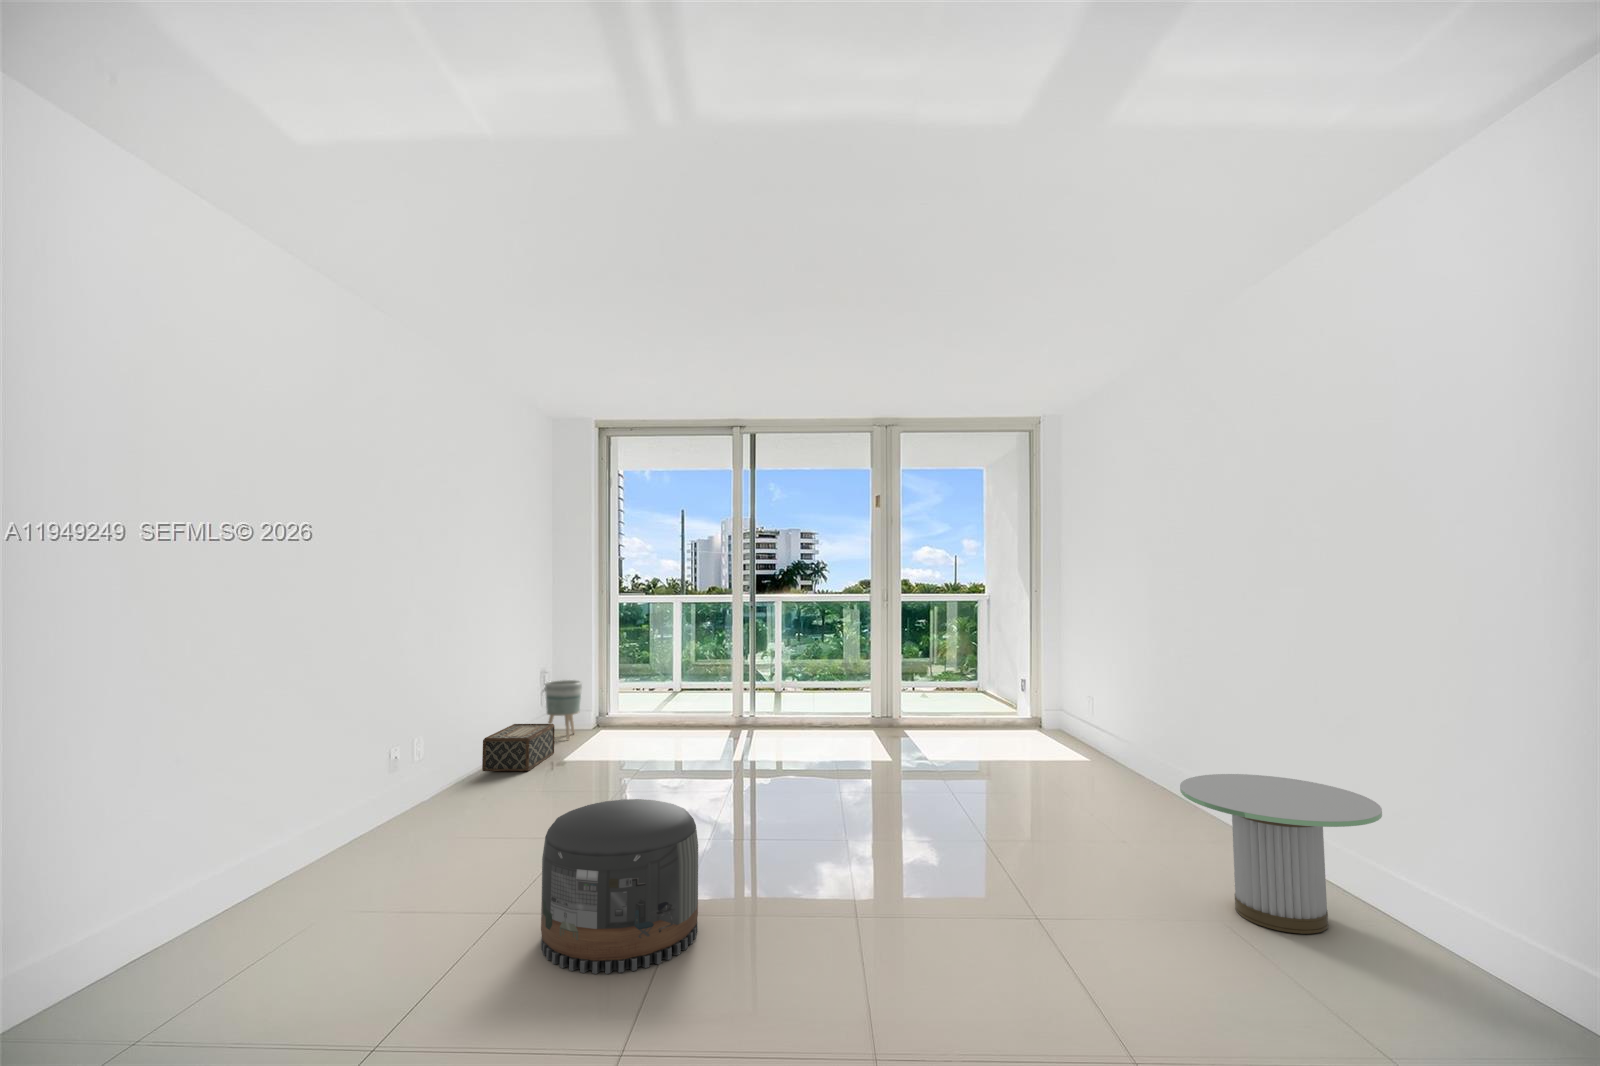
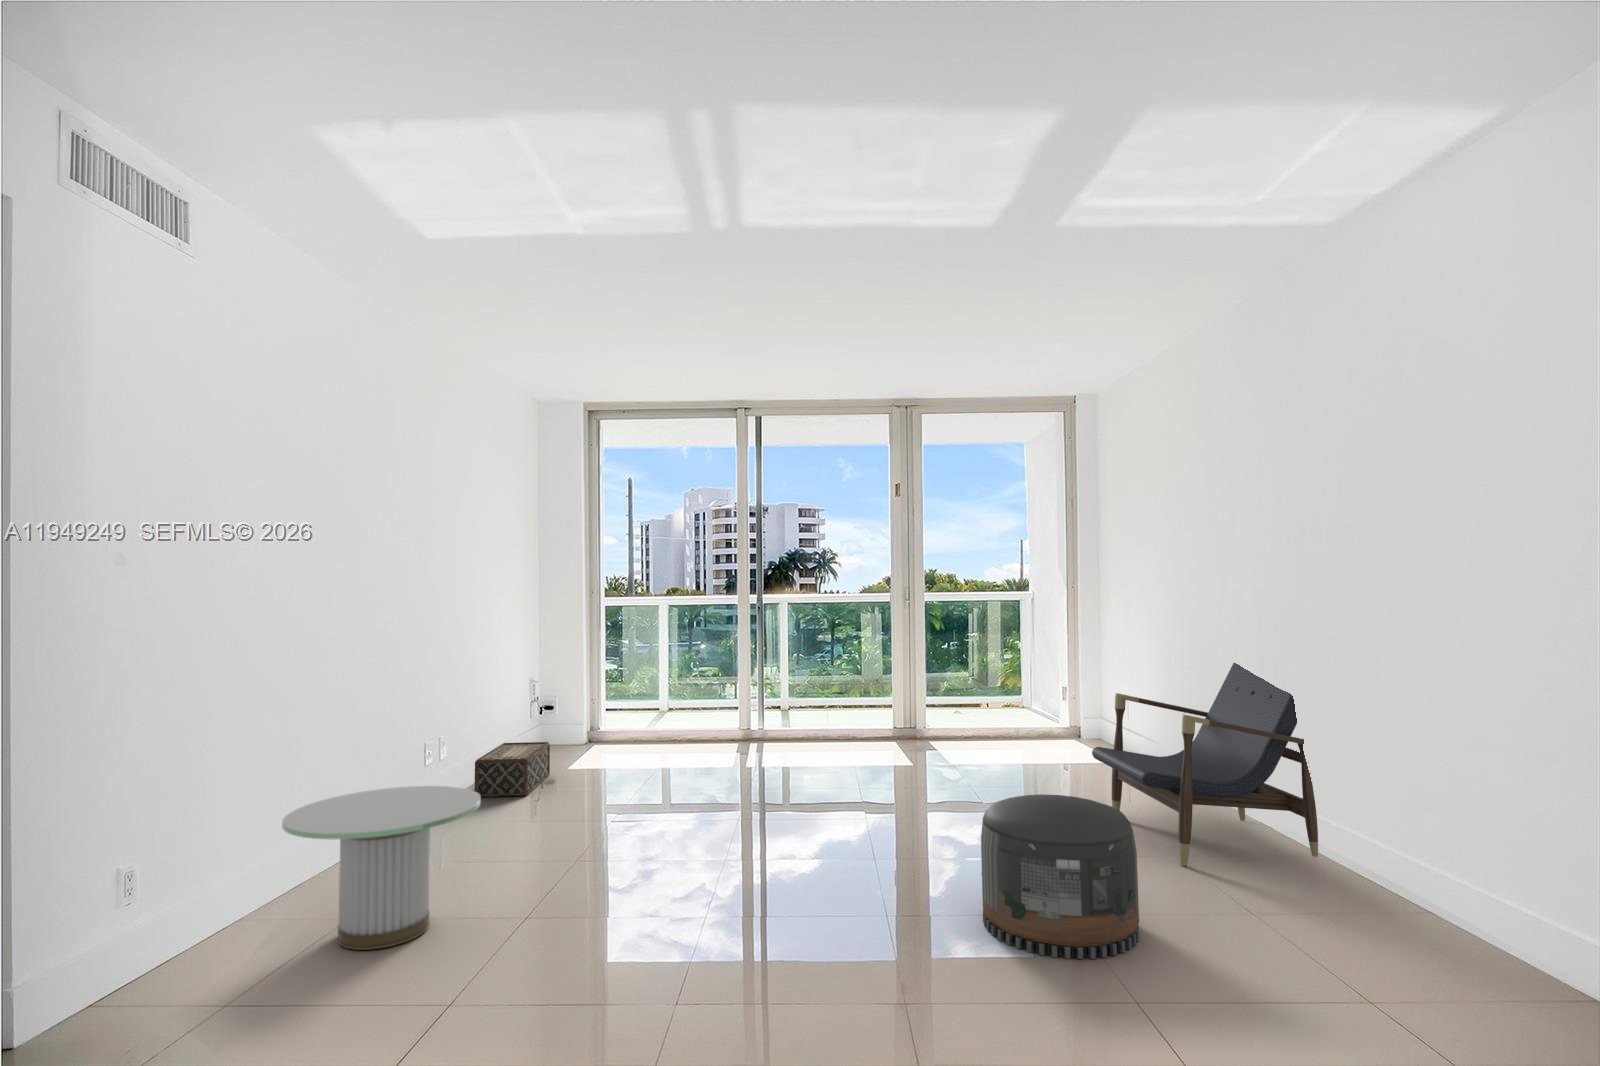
lounge chair: none [1031,652,1237,849] -> present [1092,663,1318,866]
planter: present [545,680,582,739] -> none [533,693,574,759]
side table: present [1180,774,1382,934] -> present [282,786,481,950]
pouf: present [541,799,698,974] -> present [981,794,1139,959]

